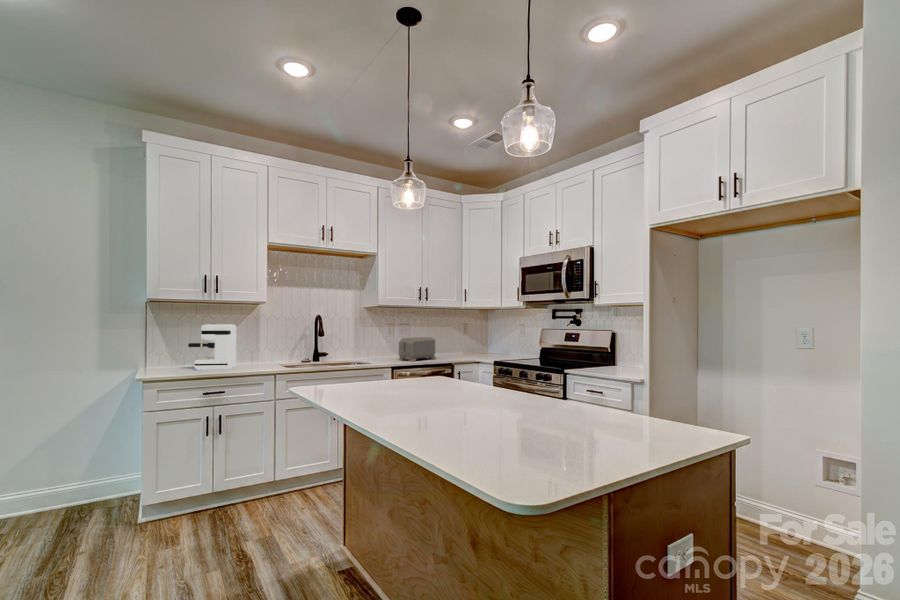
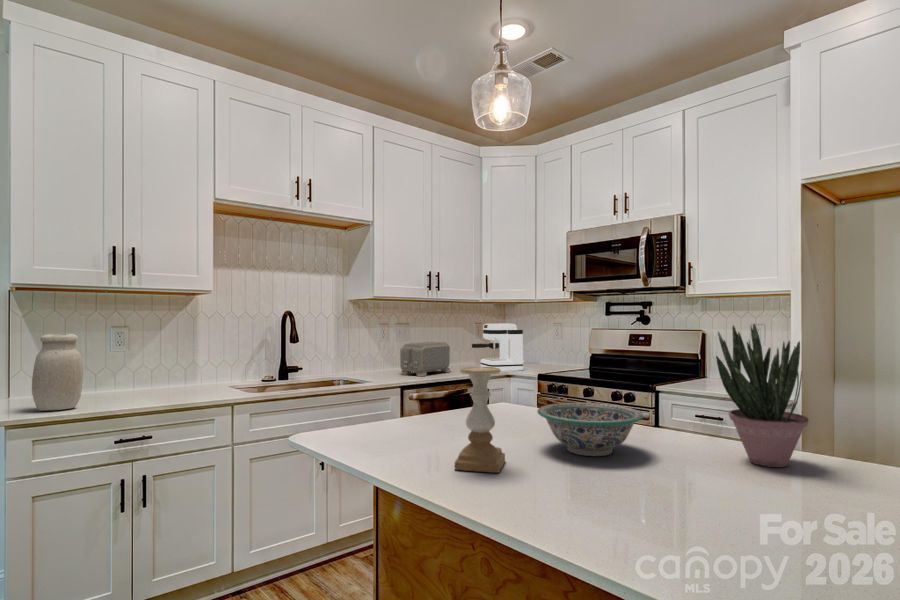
coffee maker: present [188,324,236,370] -> present [472,324,523,371]
potted plant: none [514,329,563,410] -> present [716,324,809,467]
jar: none [158,330,186,376] -> present [32,334,83,411]
candle holder: none [367,351,399,408] -> present [455,367,505,473]
decorative bowl: none [424,374,482,403] -> present [537,403,643,456]

